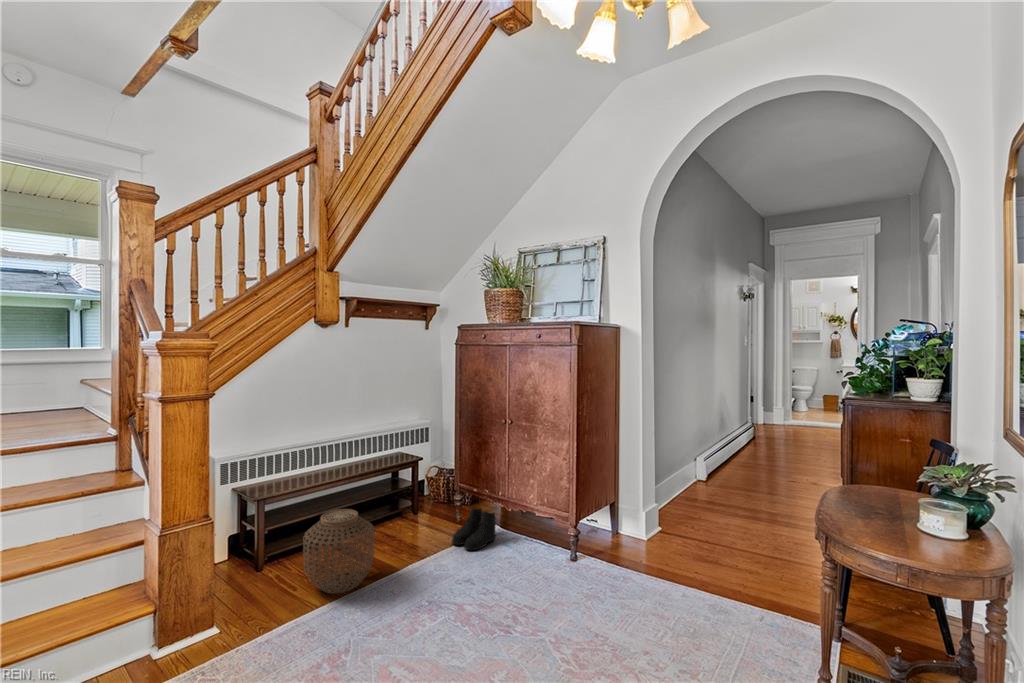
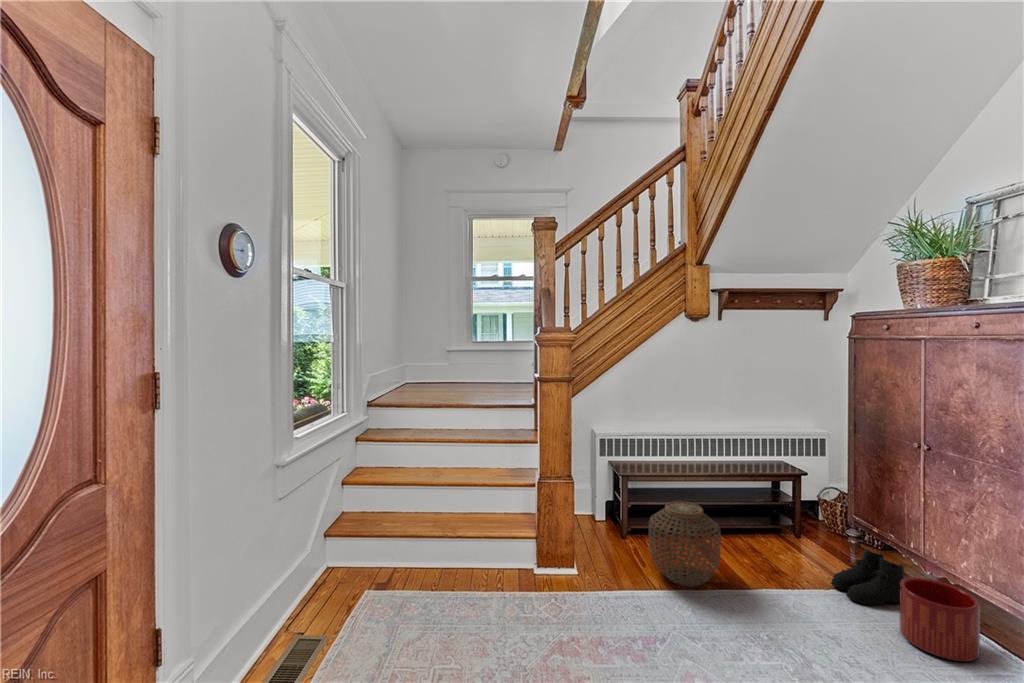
planter: none [500,516,542,567] -> present [899,577,980,661]

